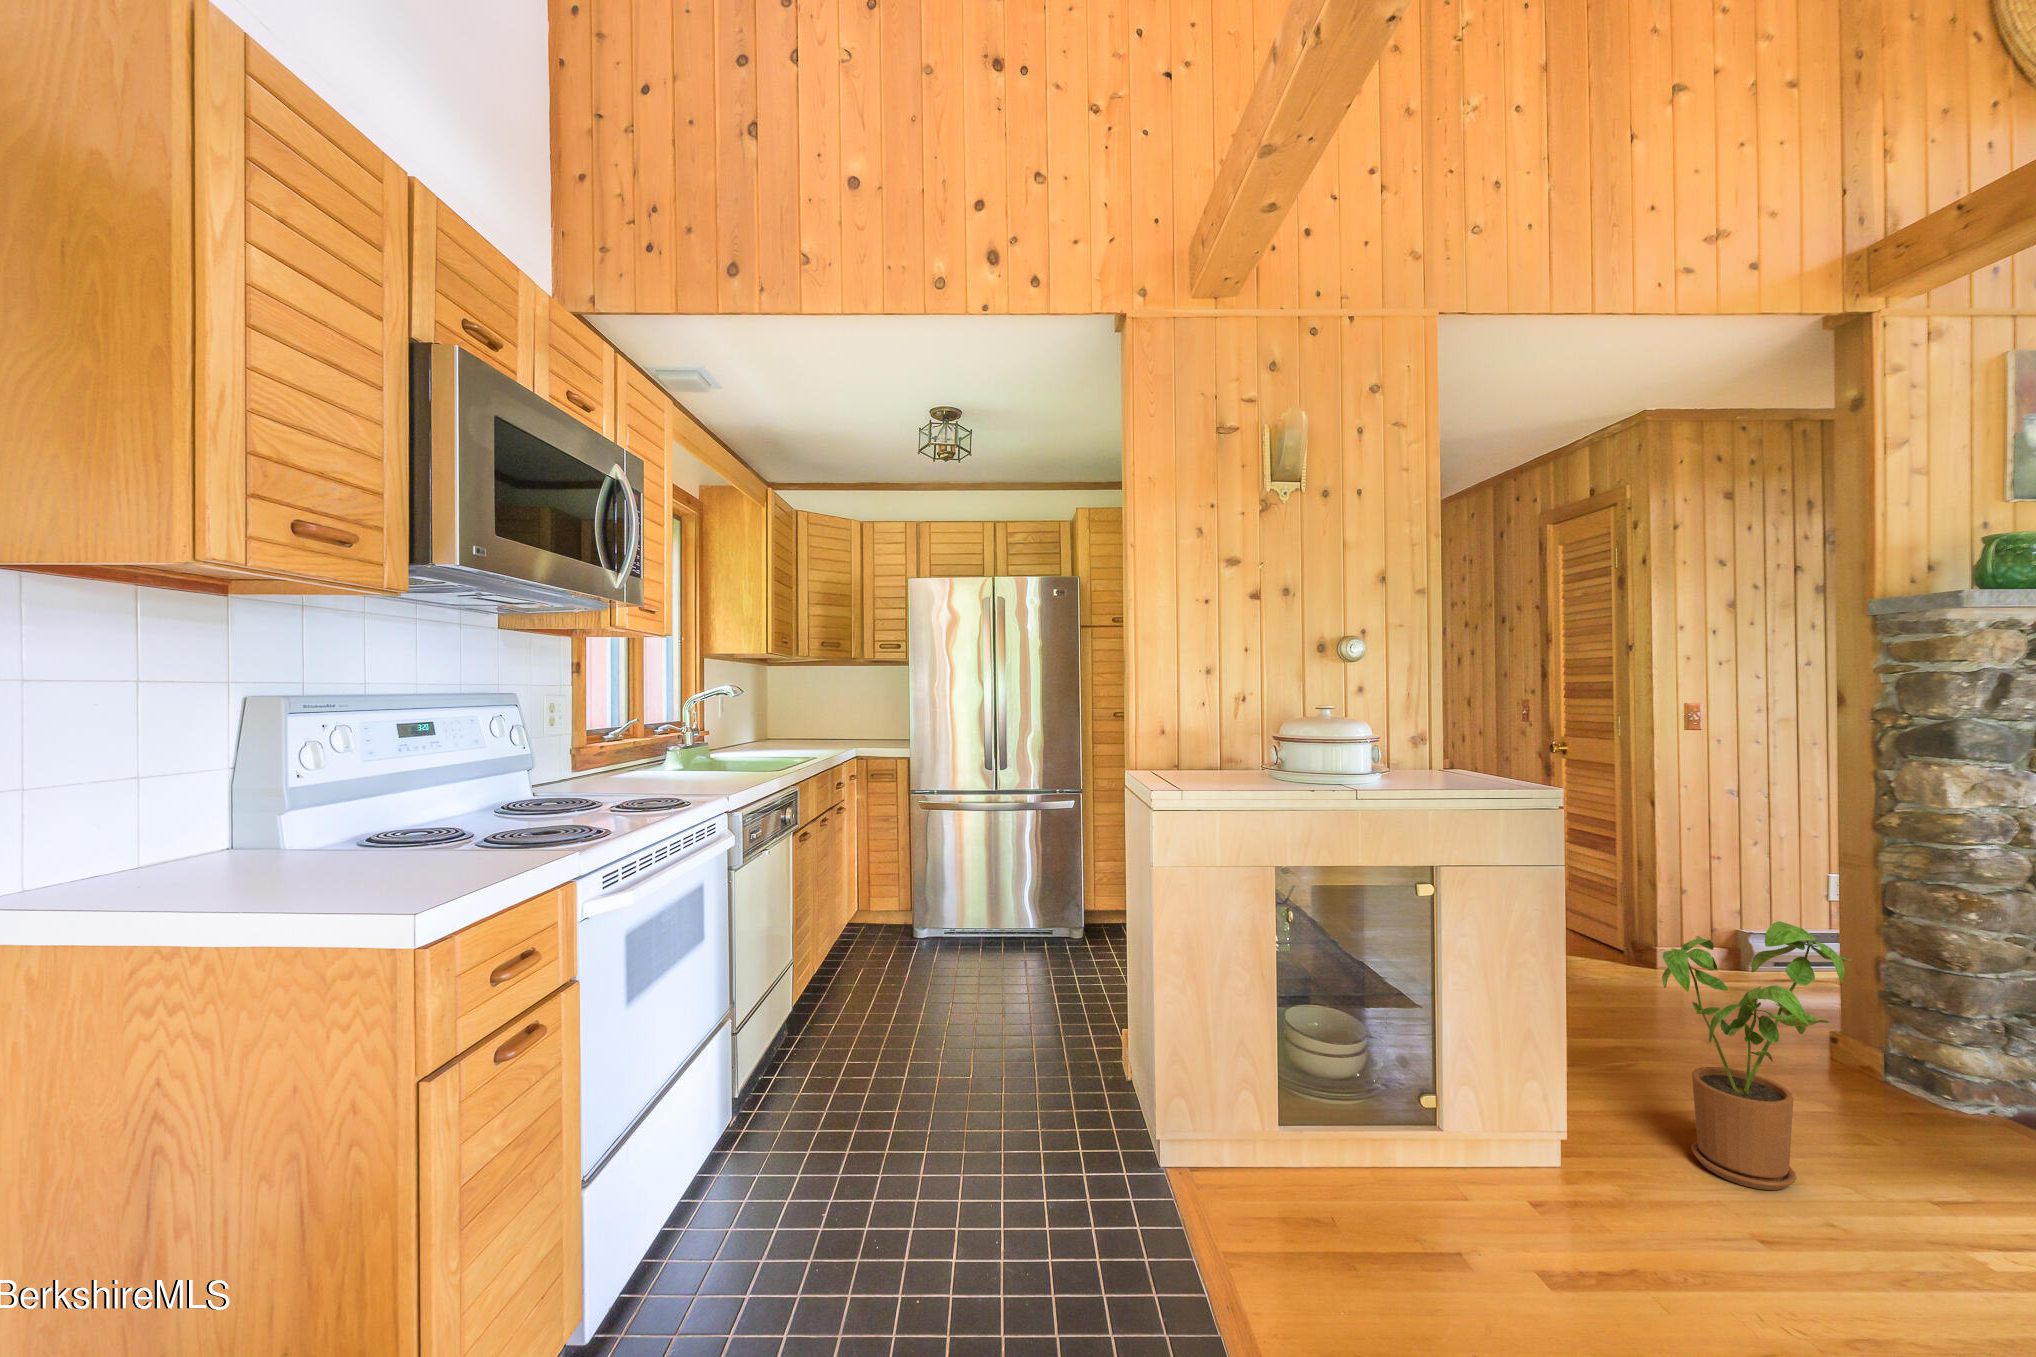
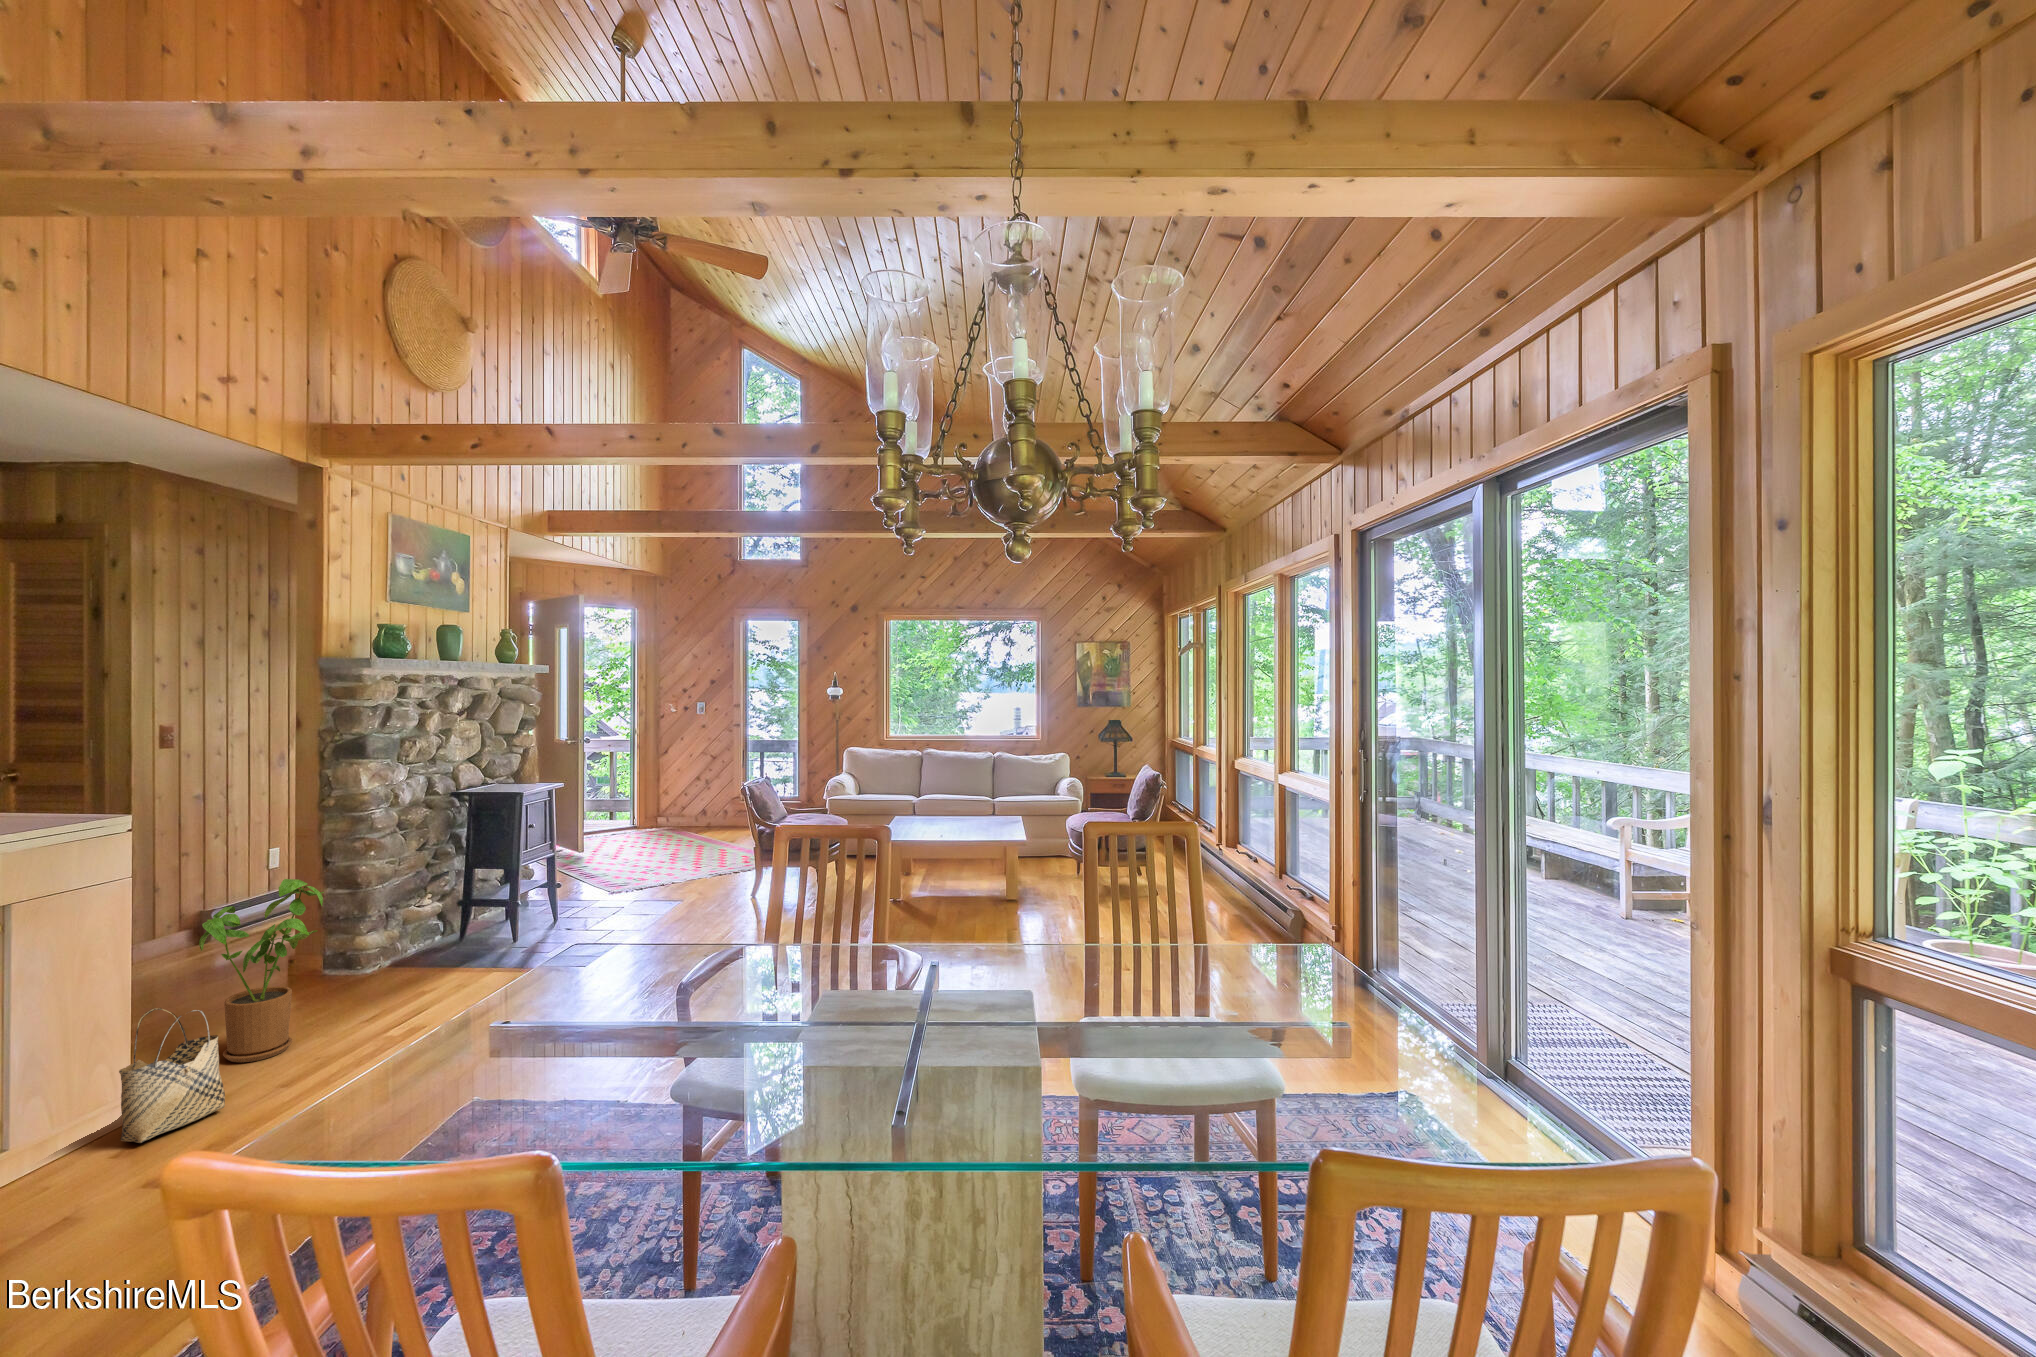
woven basket: none [1520,1048,1658,1239] -> present [119,1008,225,1143]

